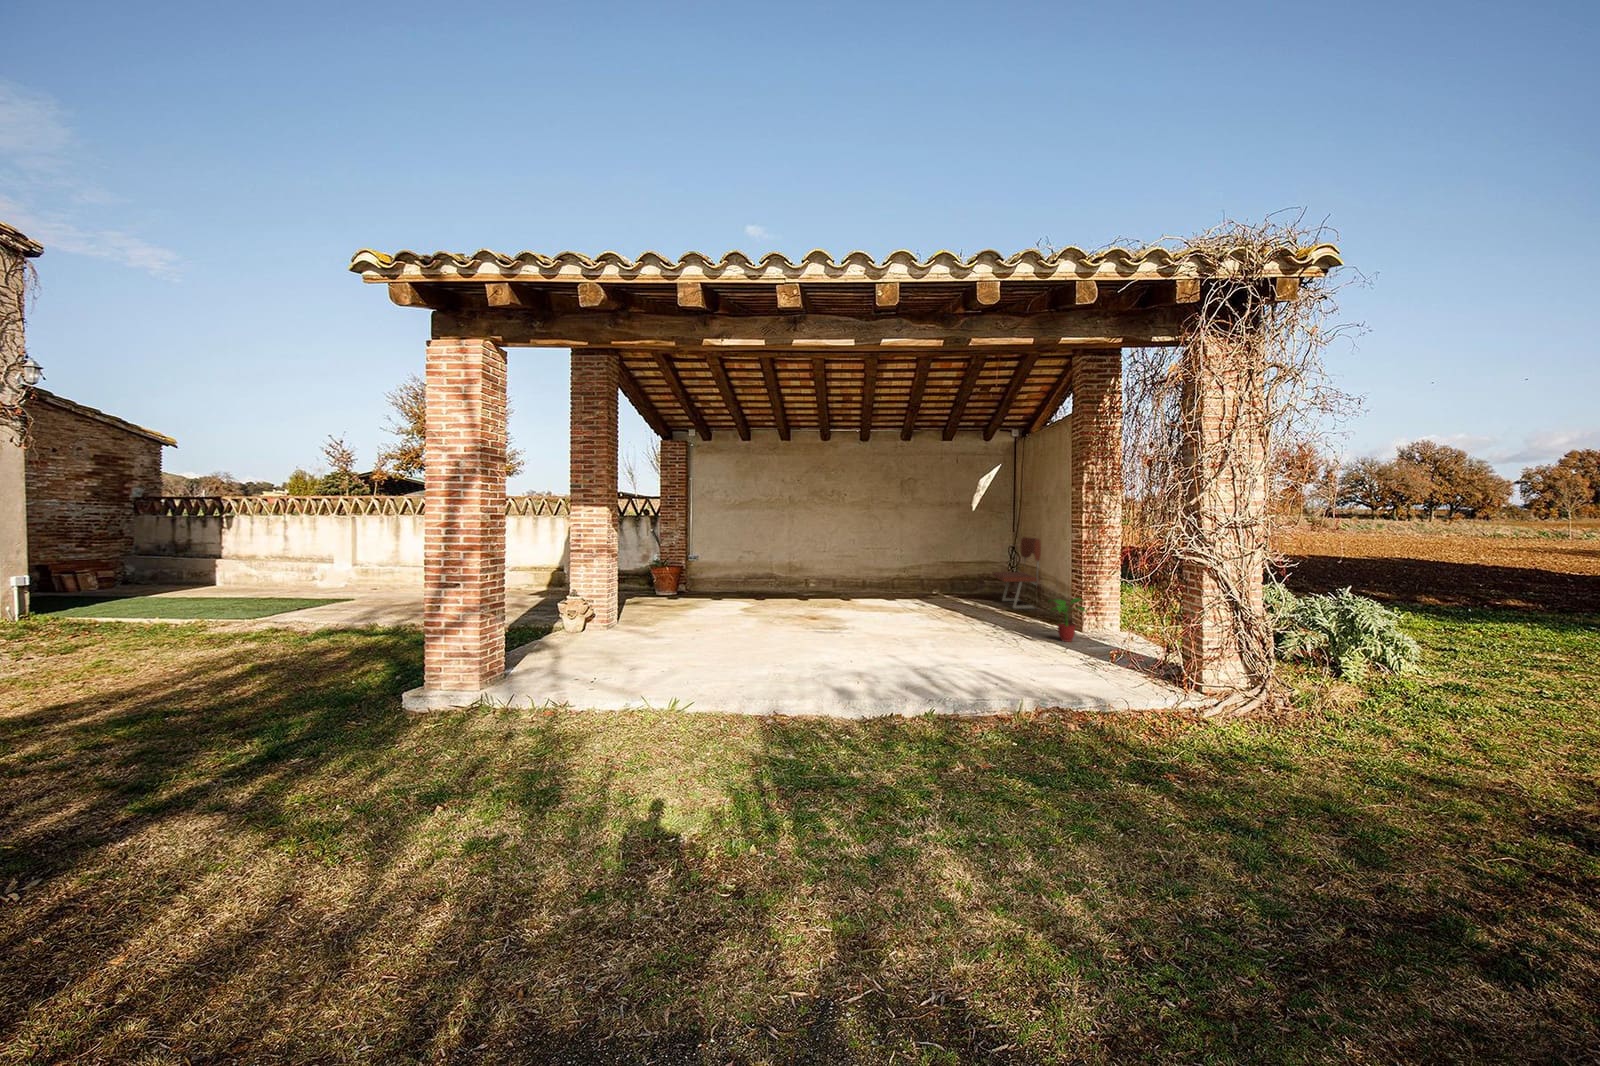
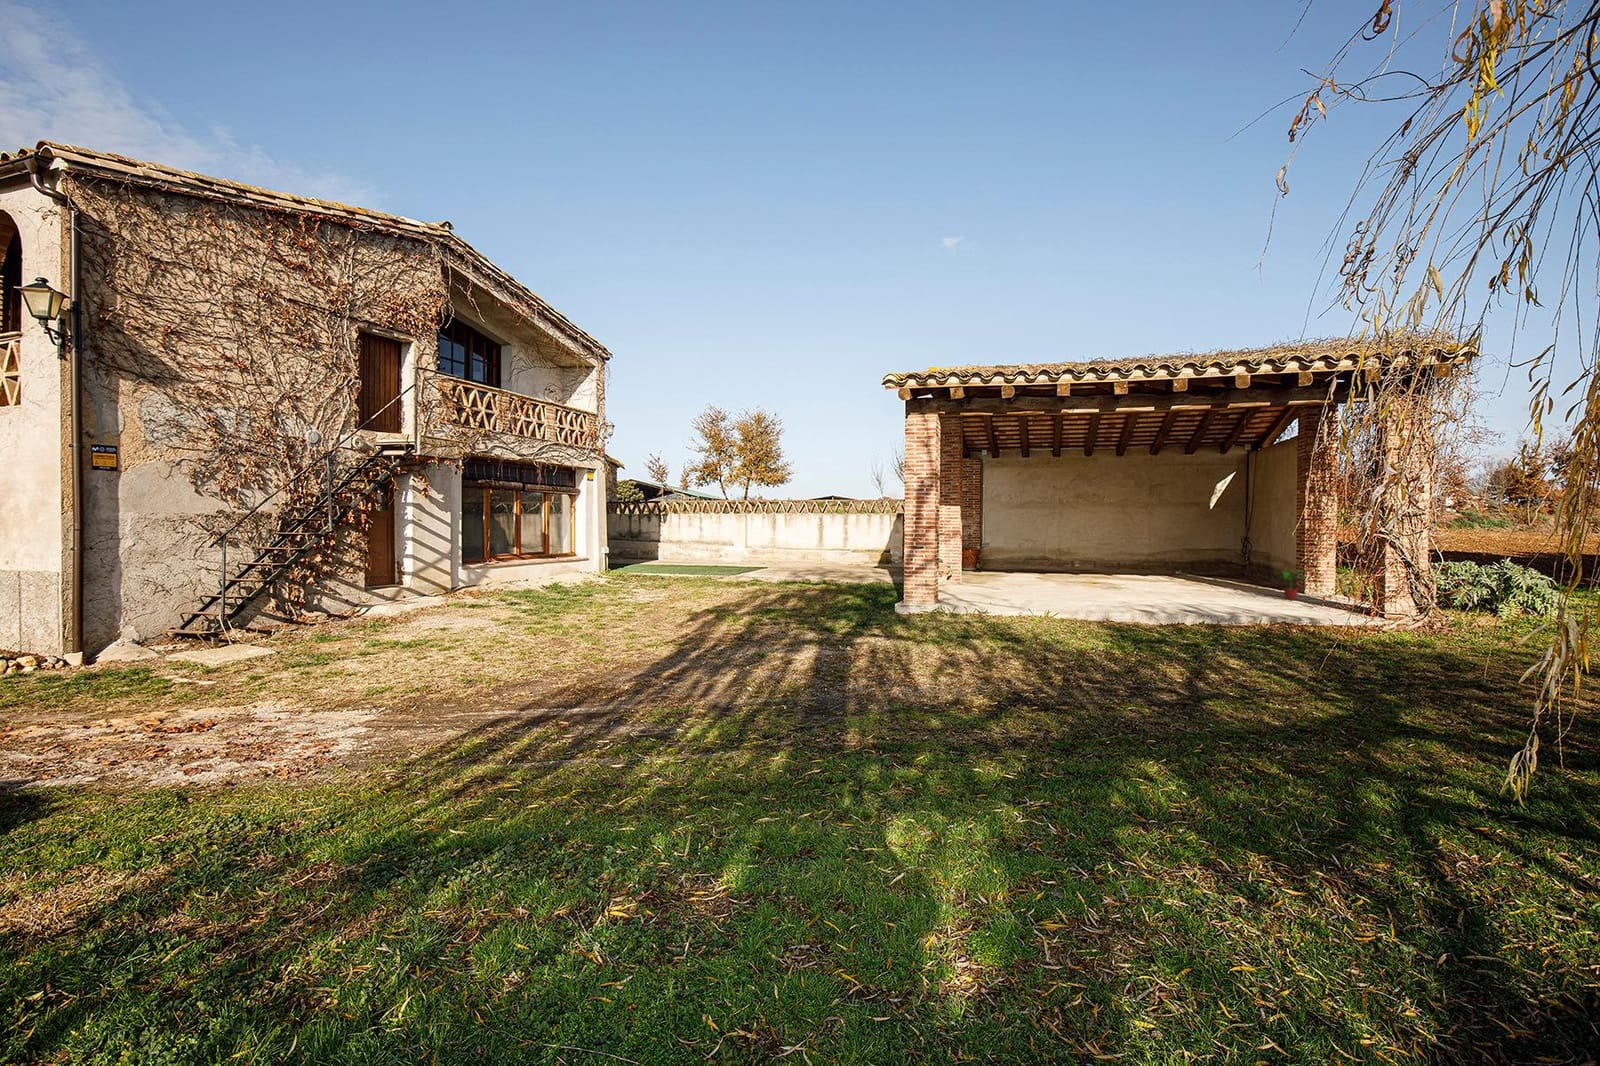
bench: present [992,537,1041,609] -> none [1223,530,1267,585]

